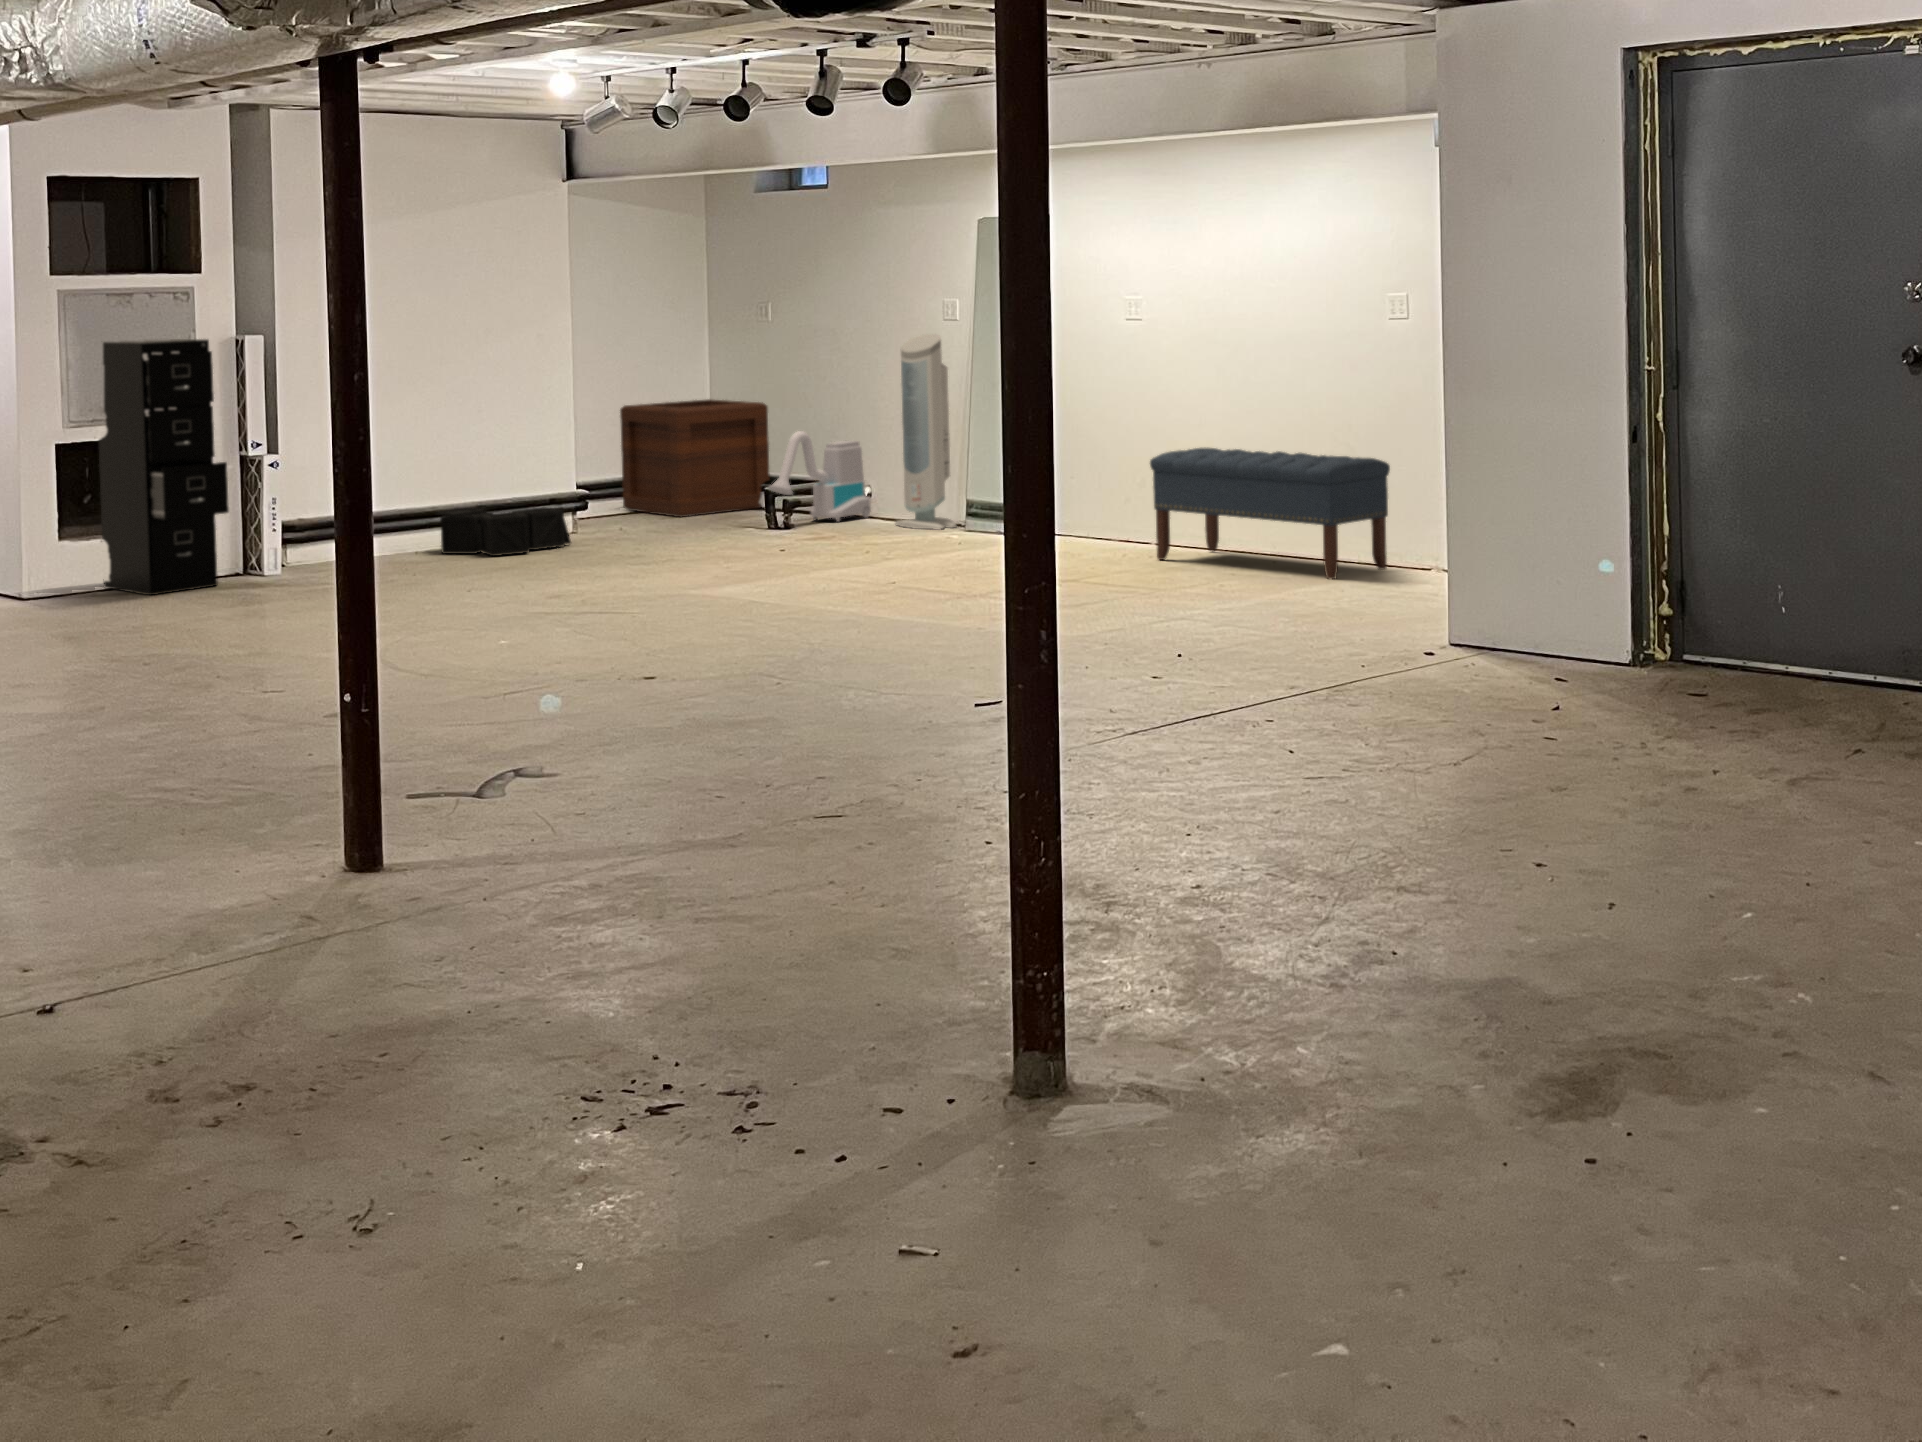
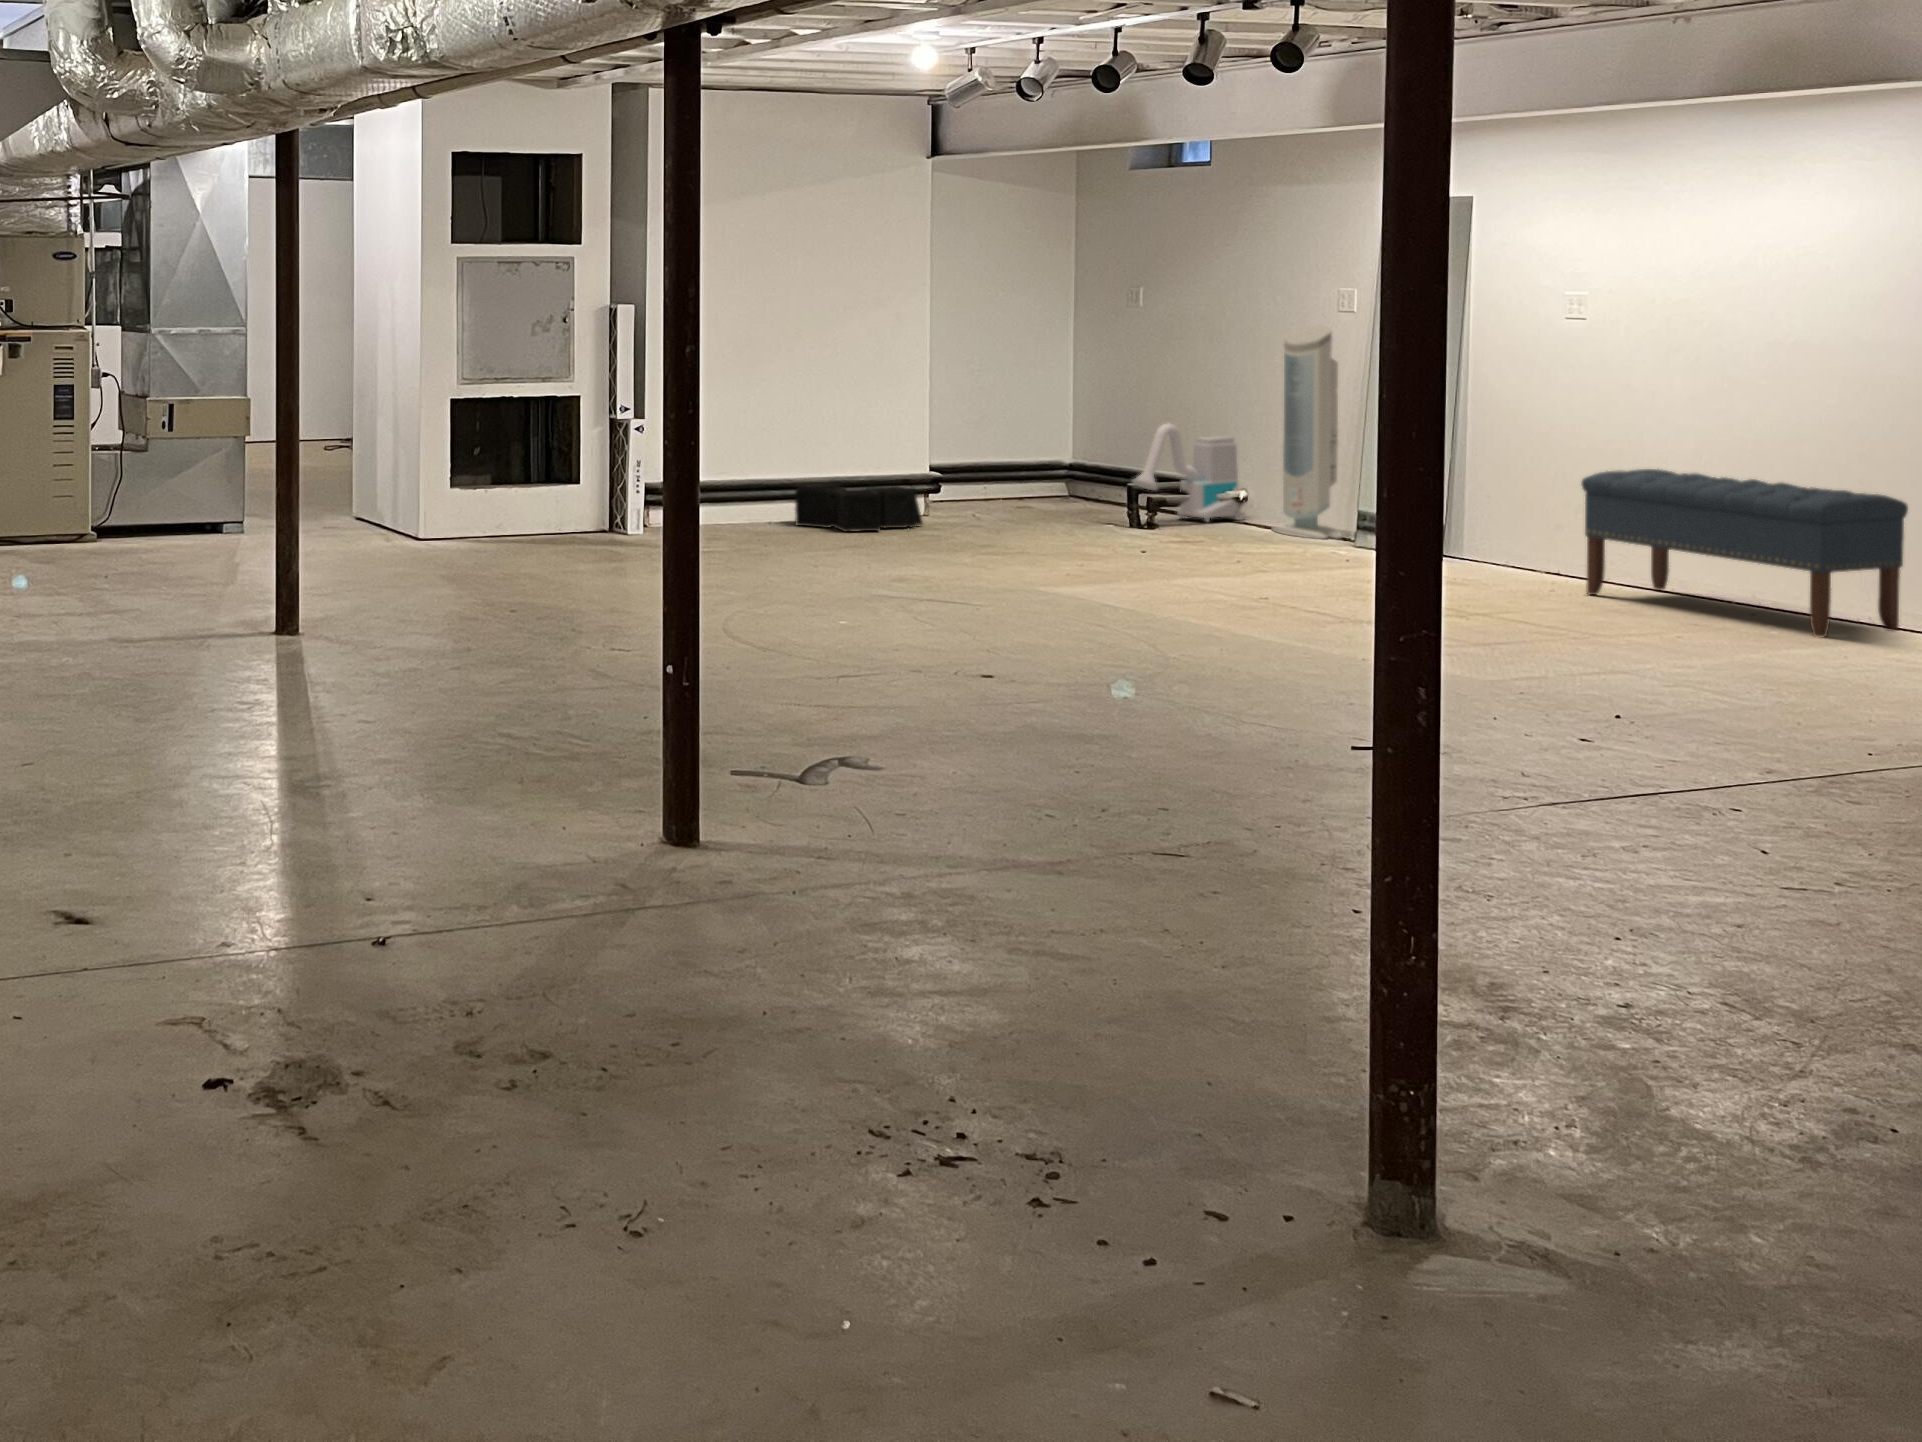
filing cabinet: present [99,339,229,595] -> none [489,305,599,545]
wooden crate: present [620,399,769,517] -> none [979,385,1135,505]

